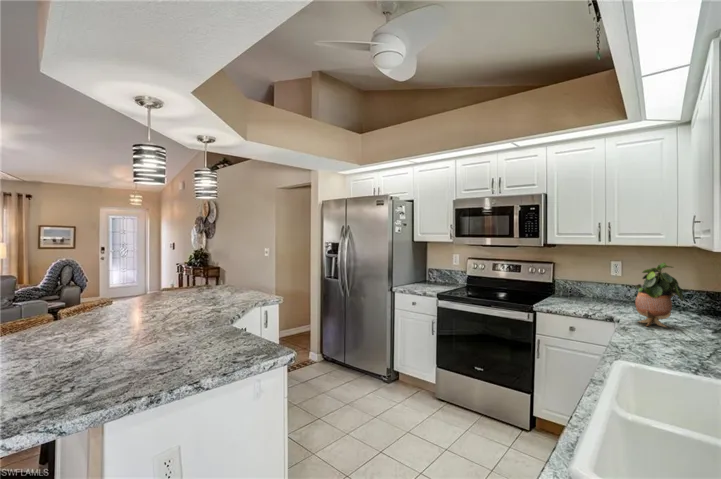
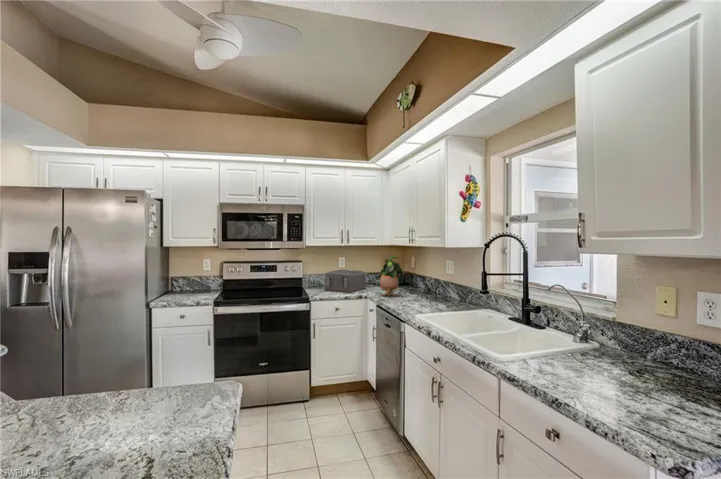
toaster: none [572,278,645,311] -> present [324,270,366,292]

